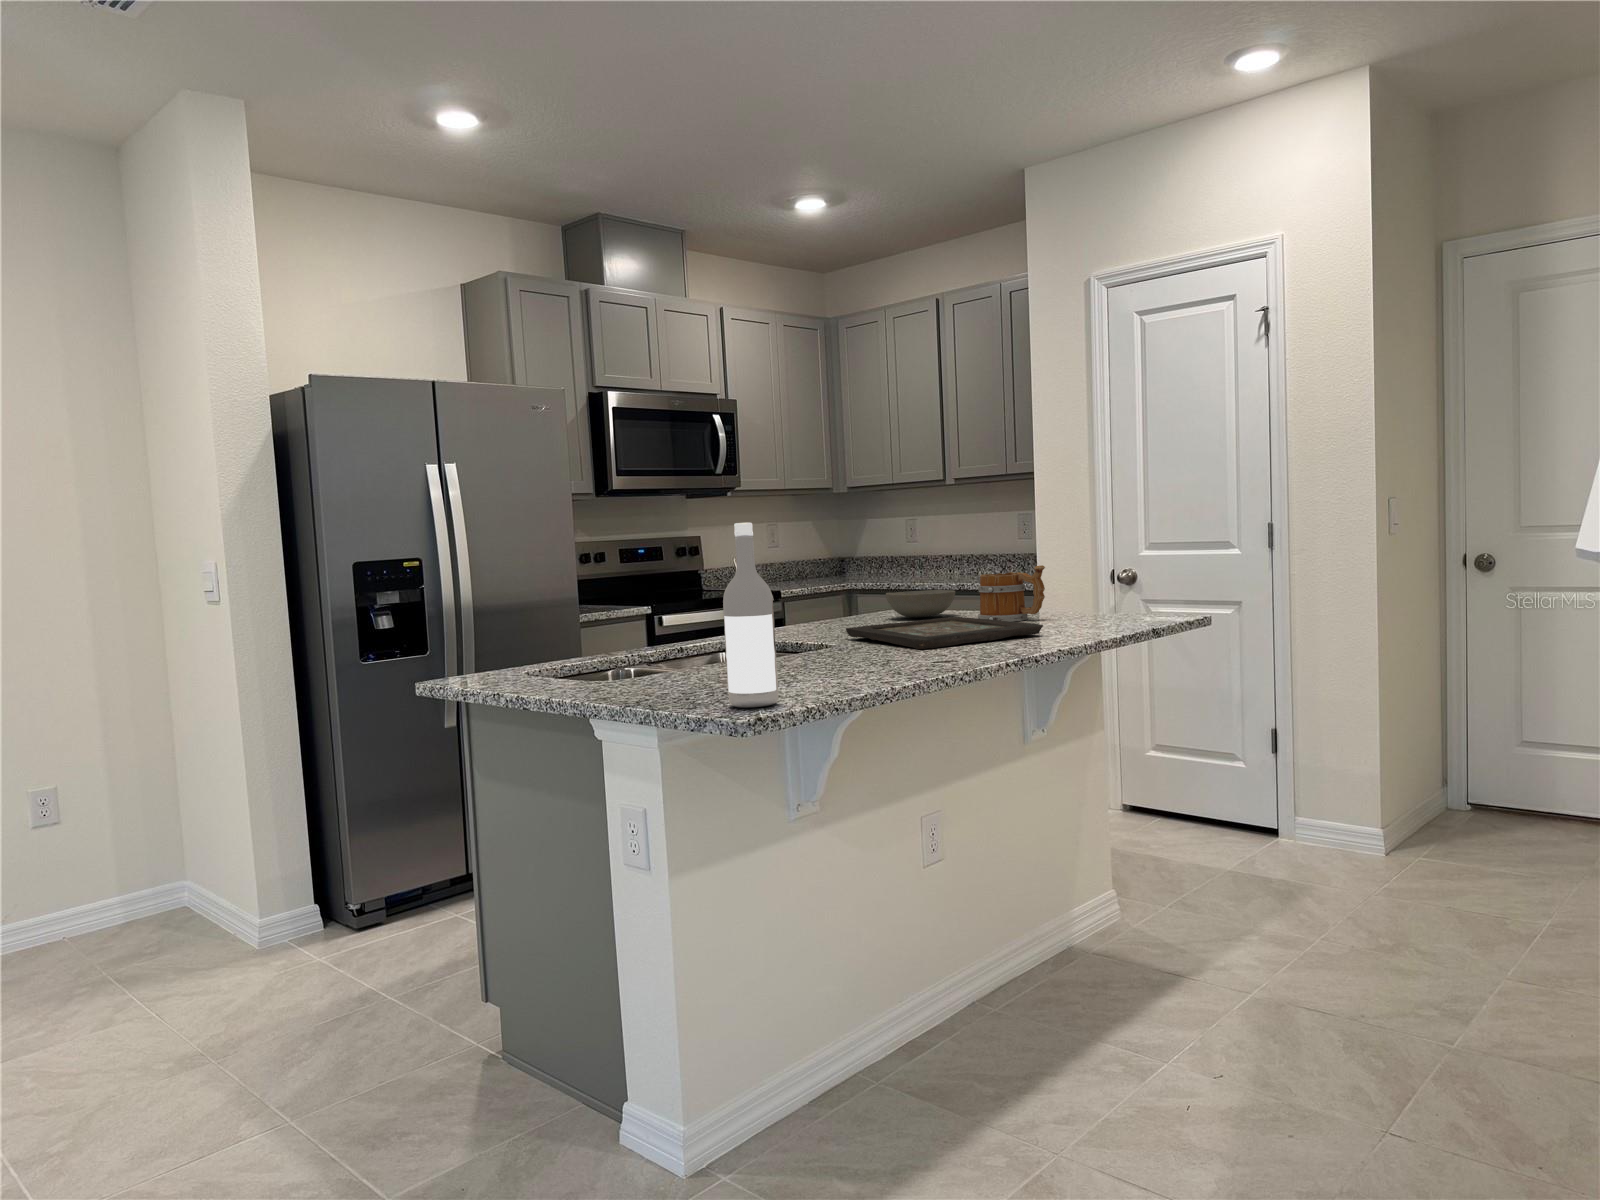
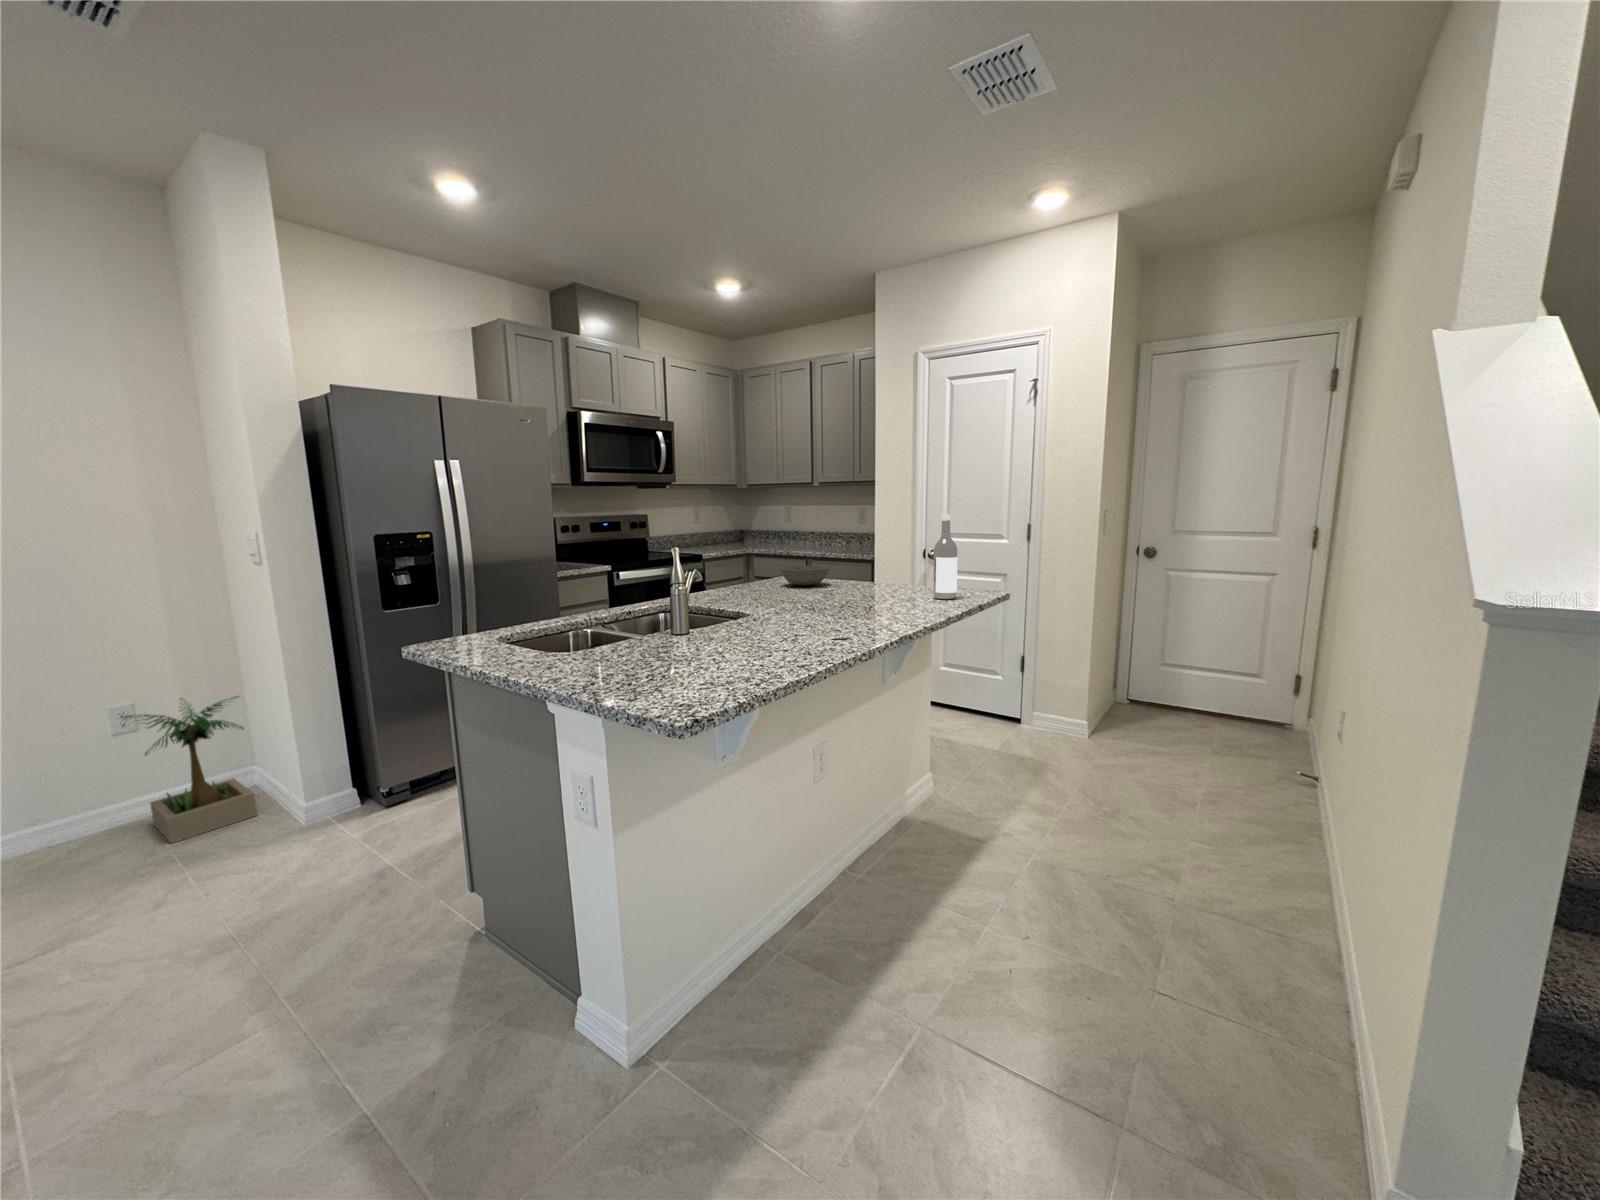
wine bottle: present [723,523,778,708] -> present [933,514,957,599]
mug: present [978,565,1045,622] -> none [847,554,896,593]
decorative tray: present [846,617,1043,649] -> none [755,590,901,622]
potted plant: none [49,775,202,964] -> present [124,696,257,843]

